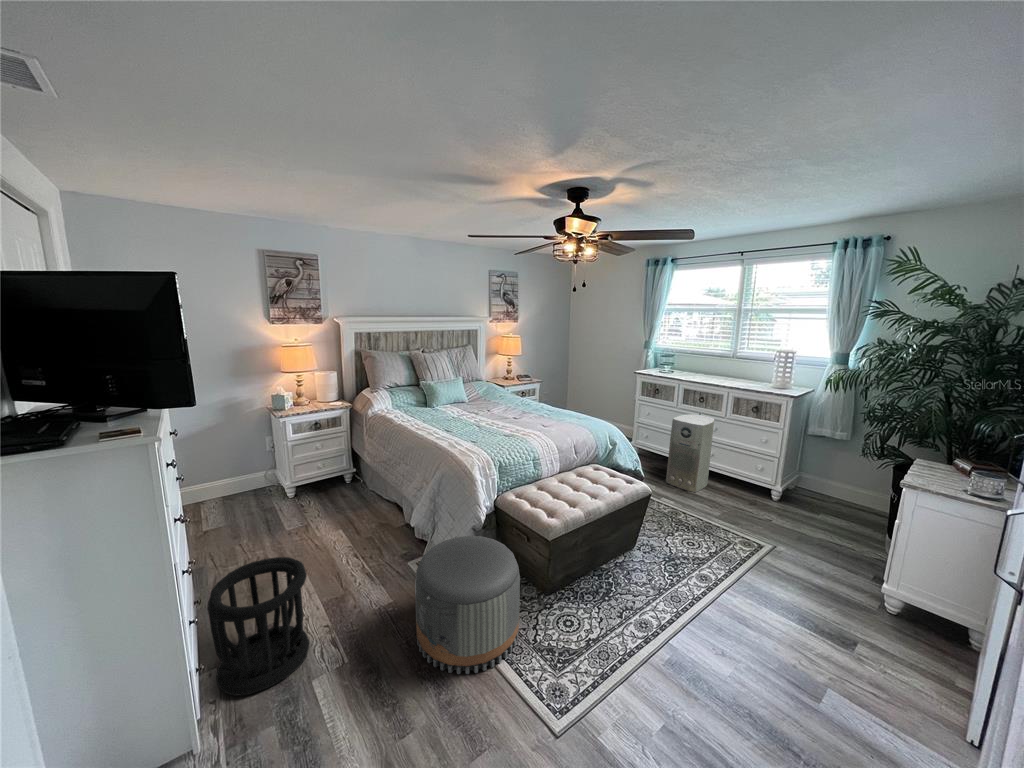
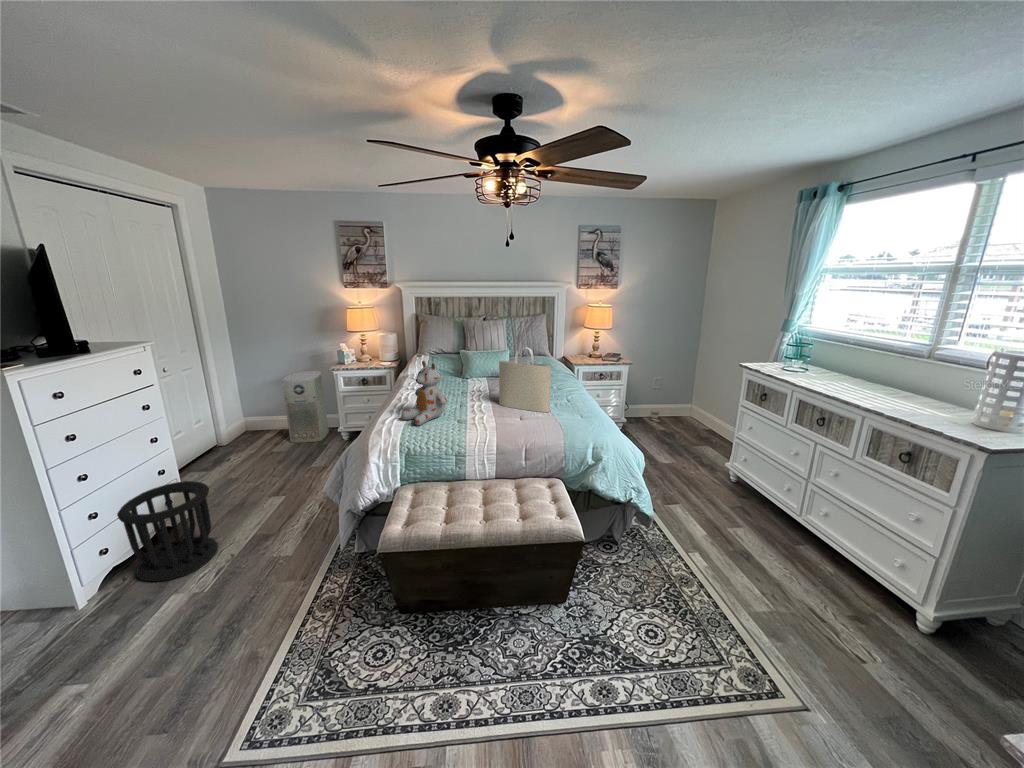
tote bag: none [512,370,558,422] -> present [499,348,551,412]
stuffed bear: none [461,388,502,445] -> present [401,361,447,425]
air purifier: present [666,414,714,492] -> present [282,371,329,443]
pouf: present [415,536,520,674] -> none [229,512,359,656]

